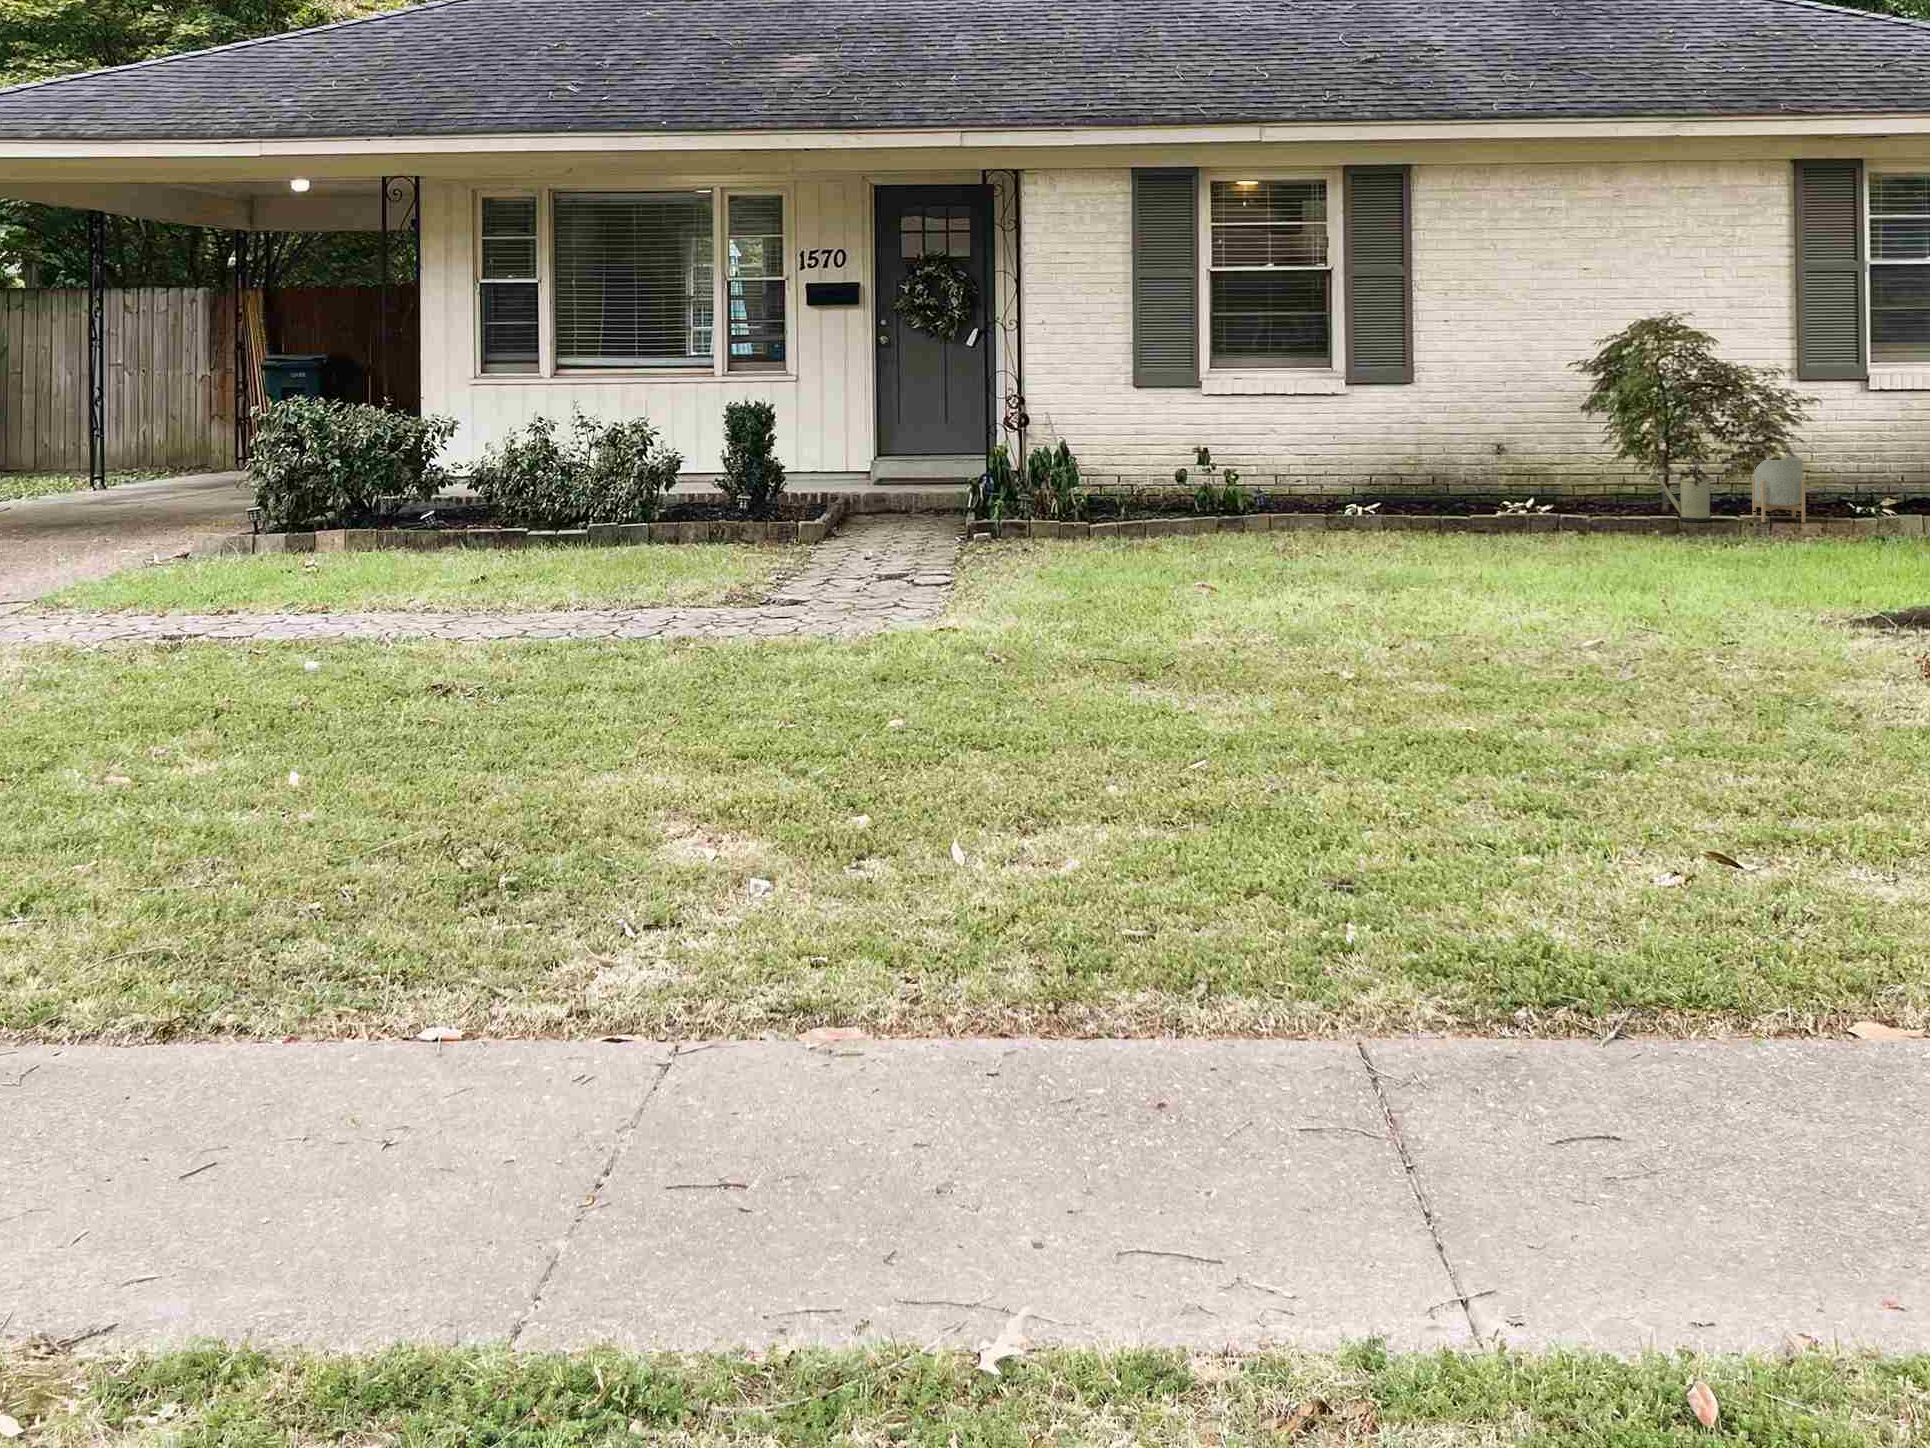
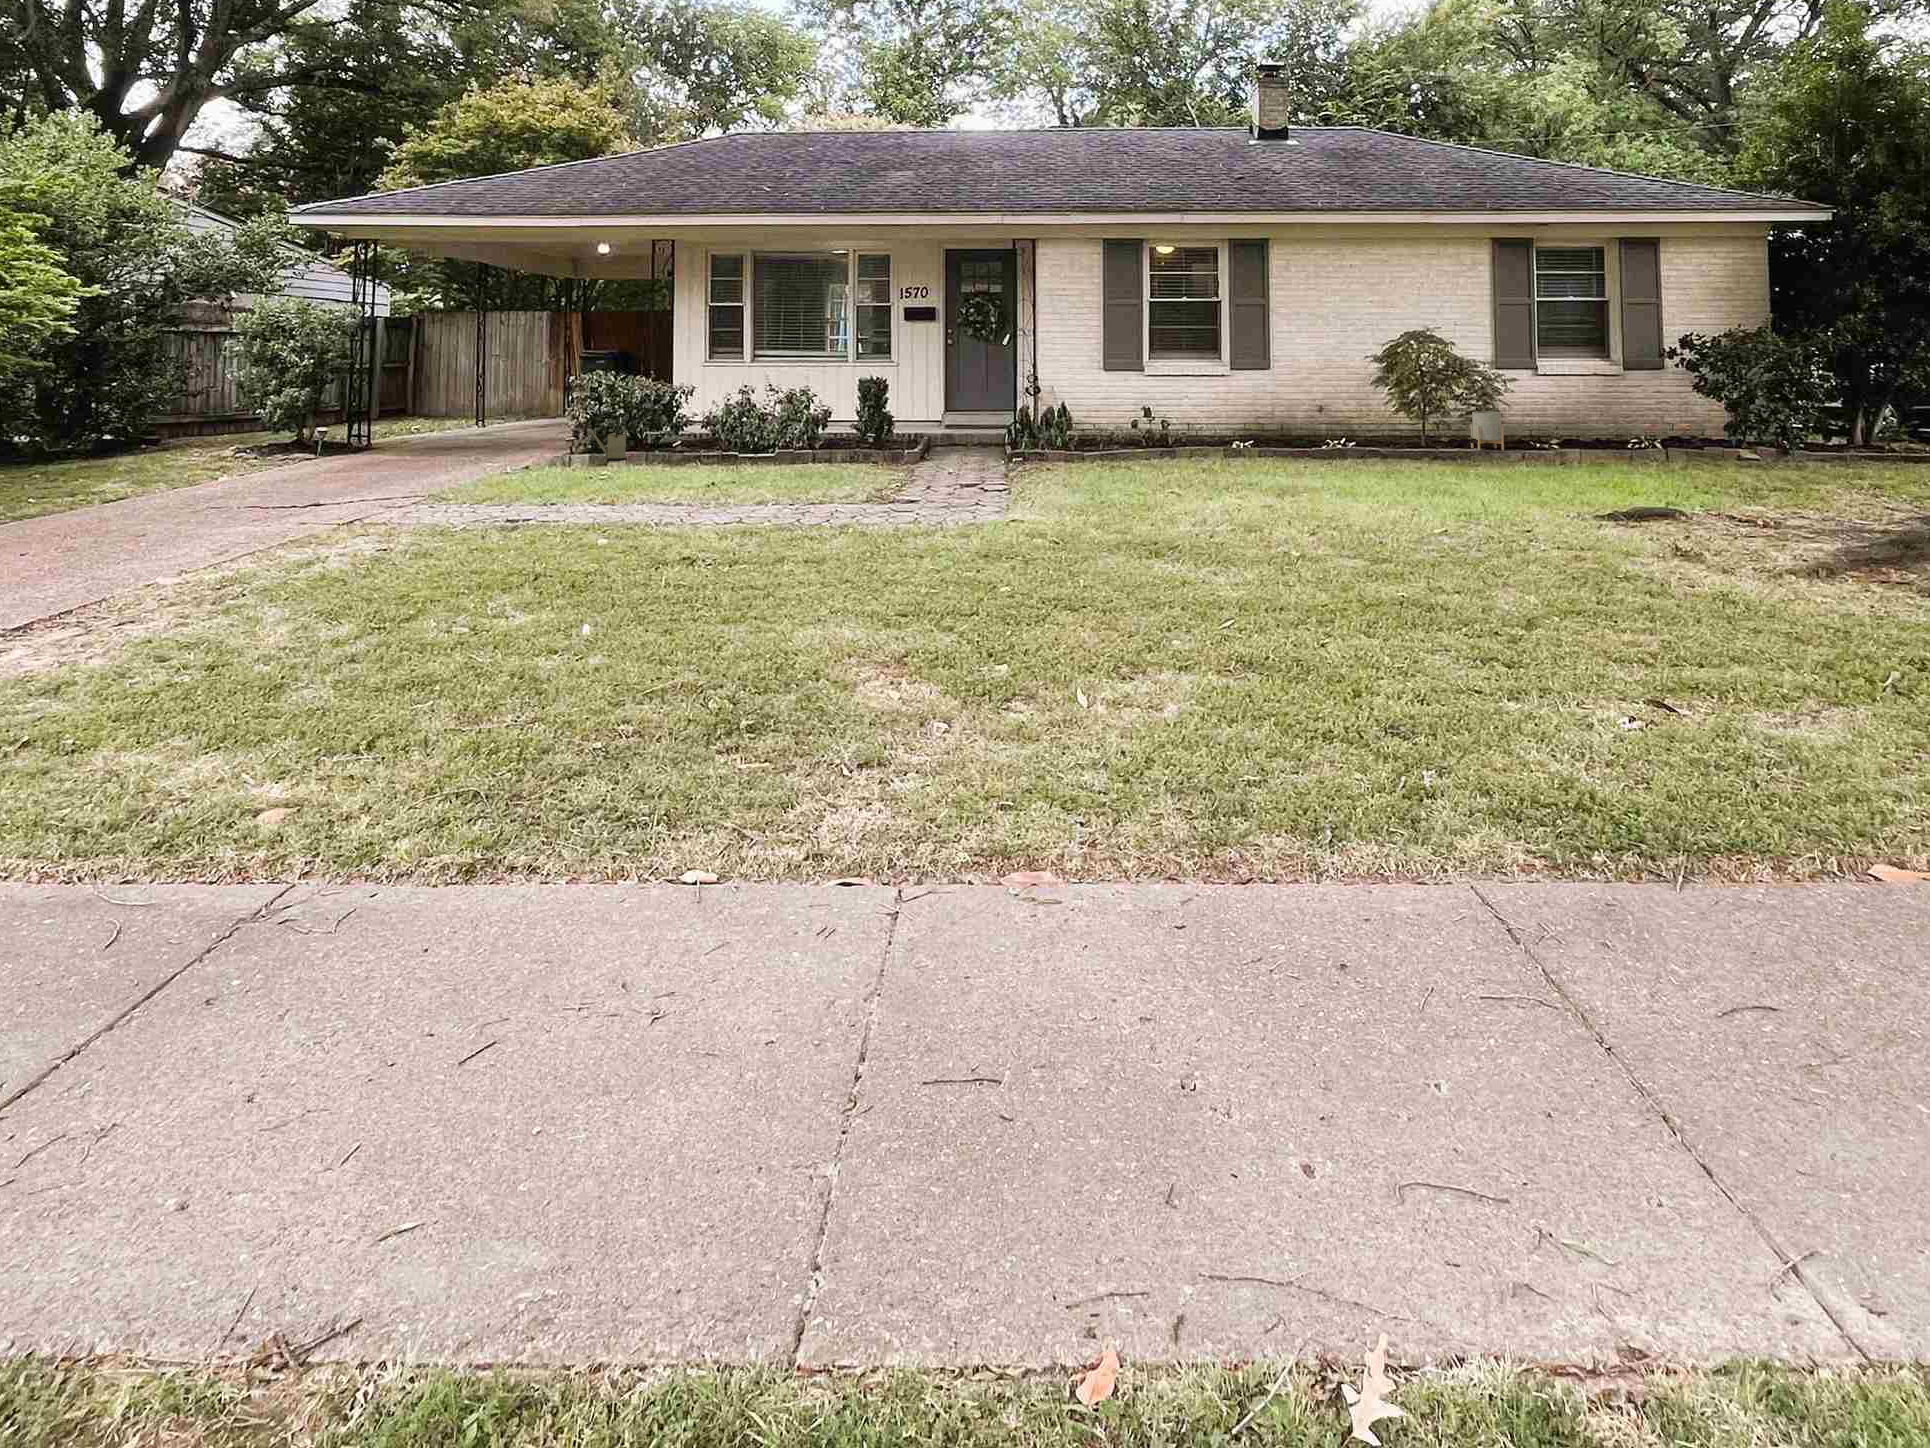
watering can: present [1647,466,1711,522] -> present [587,424,626,461]

